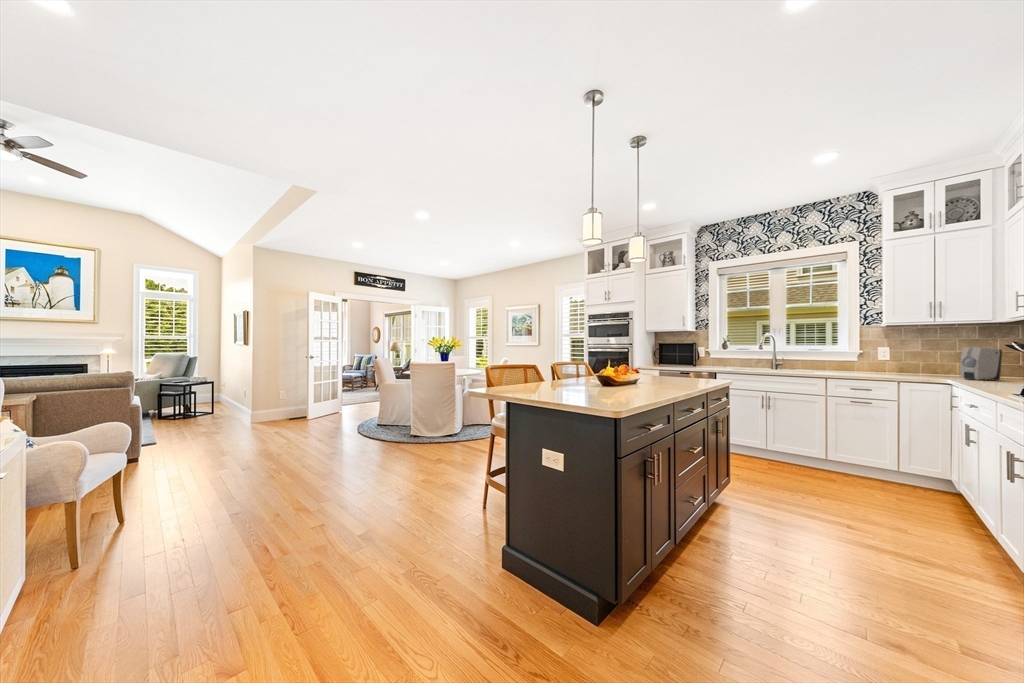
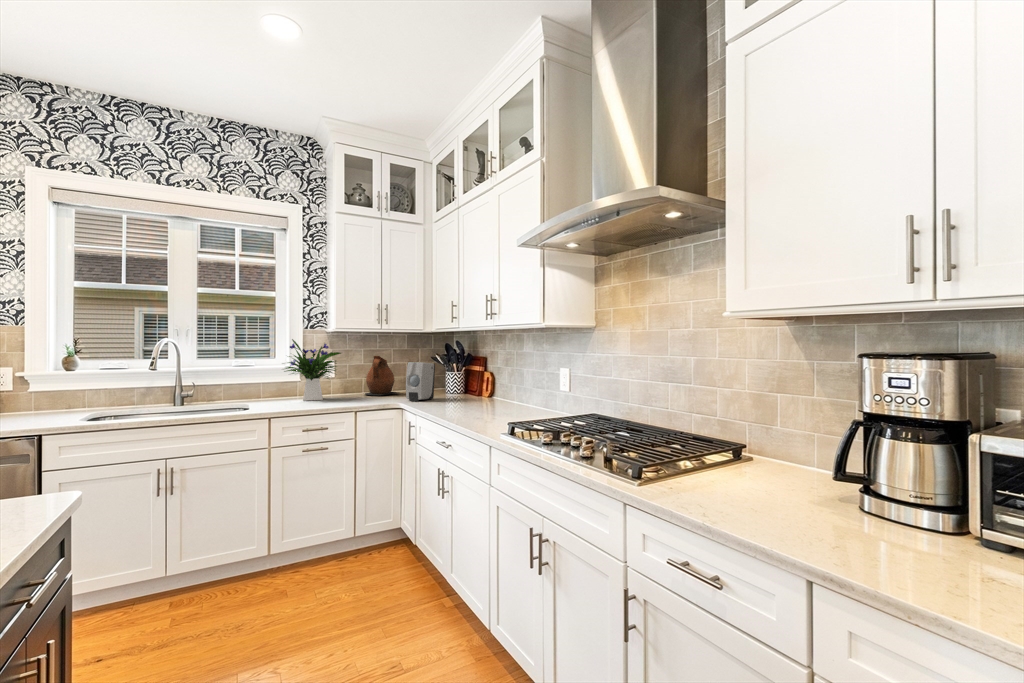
flower arrangement: none [842,332,896,374] -> present [284,339,341,401]
ceramic pitcher: none [919,344,965,376] -> present [365,356,399,395]

